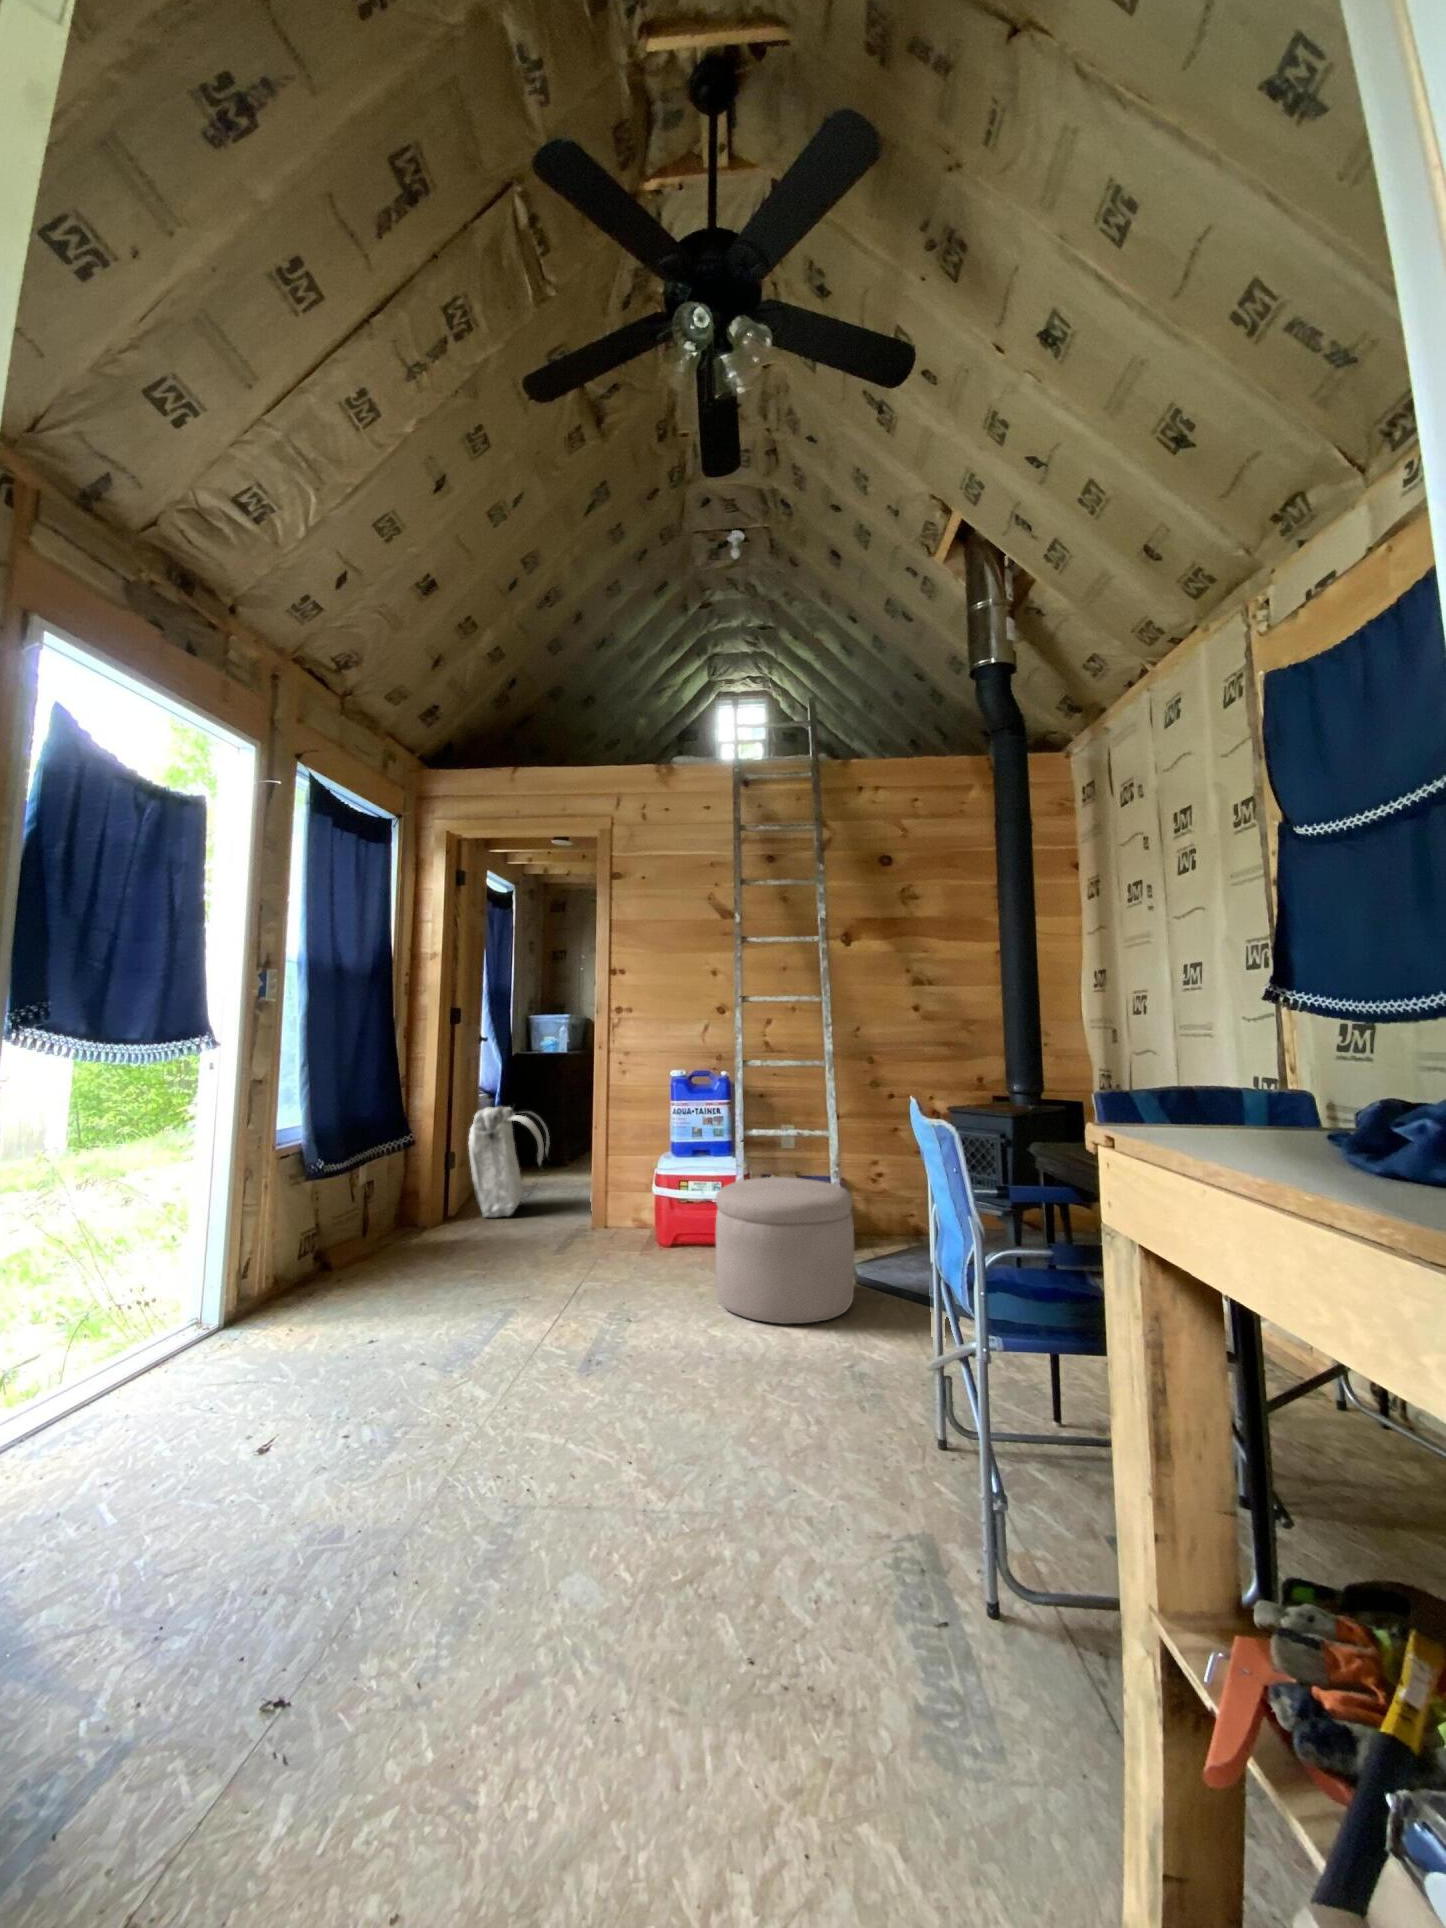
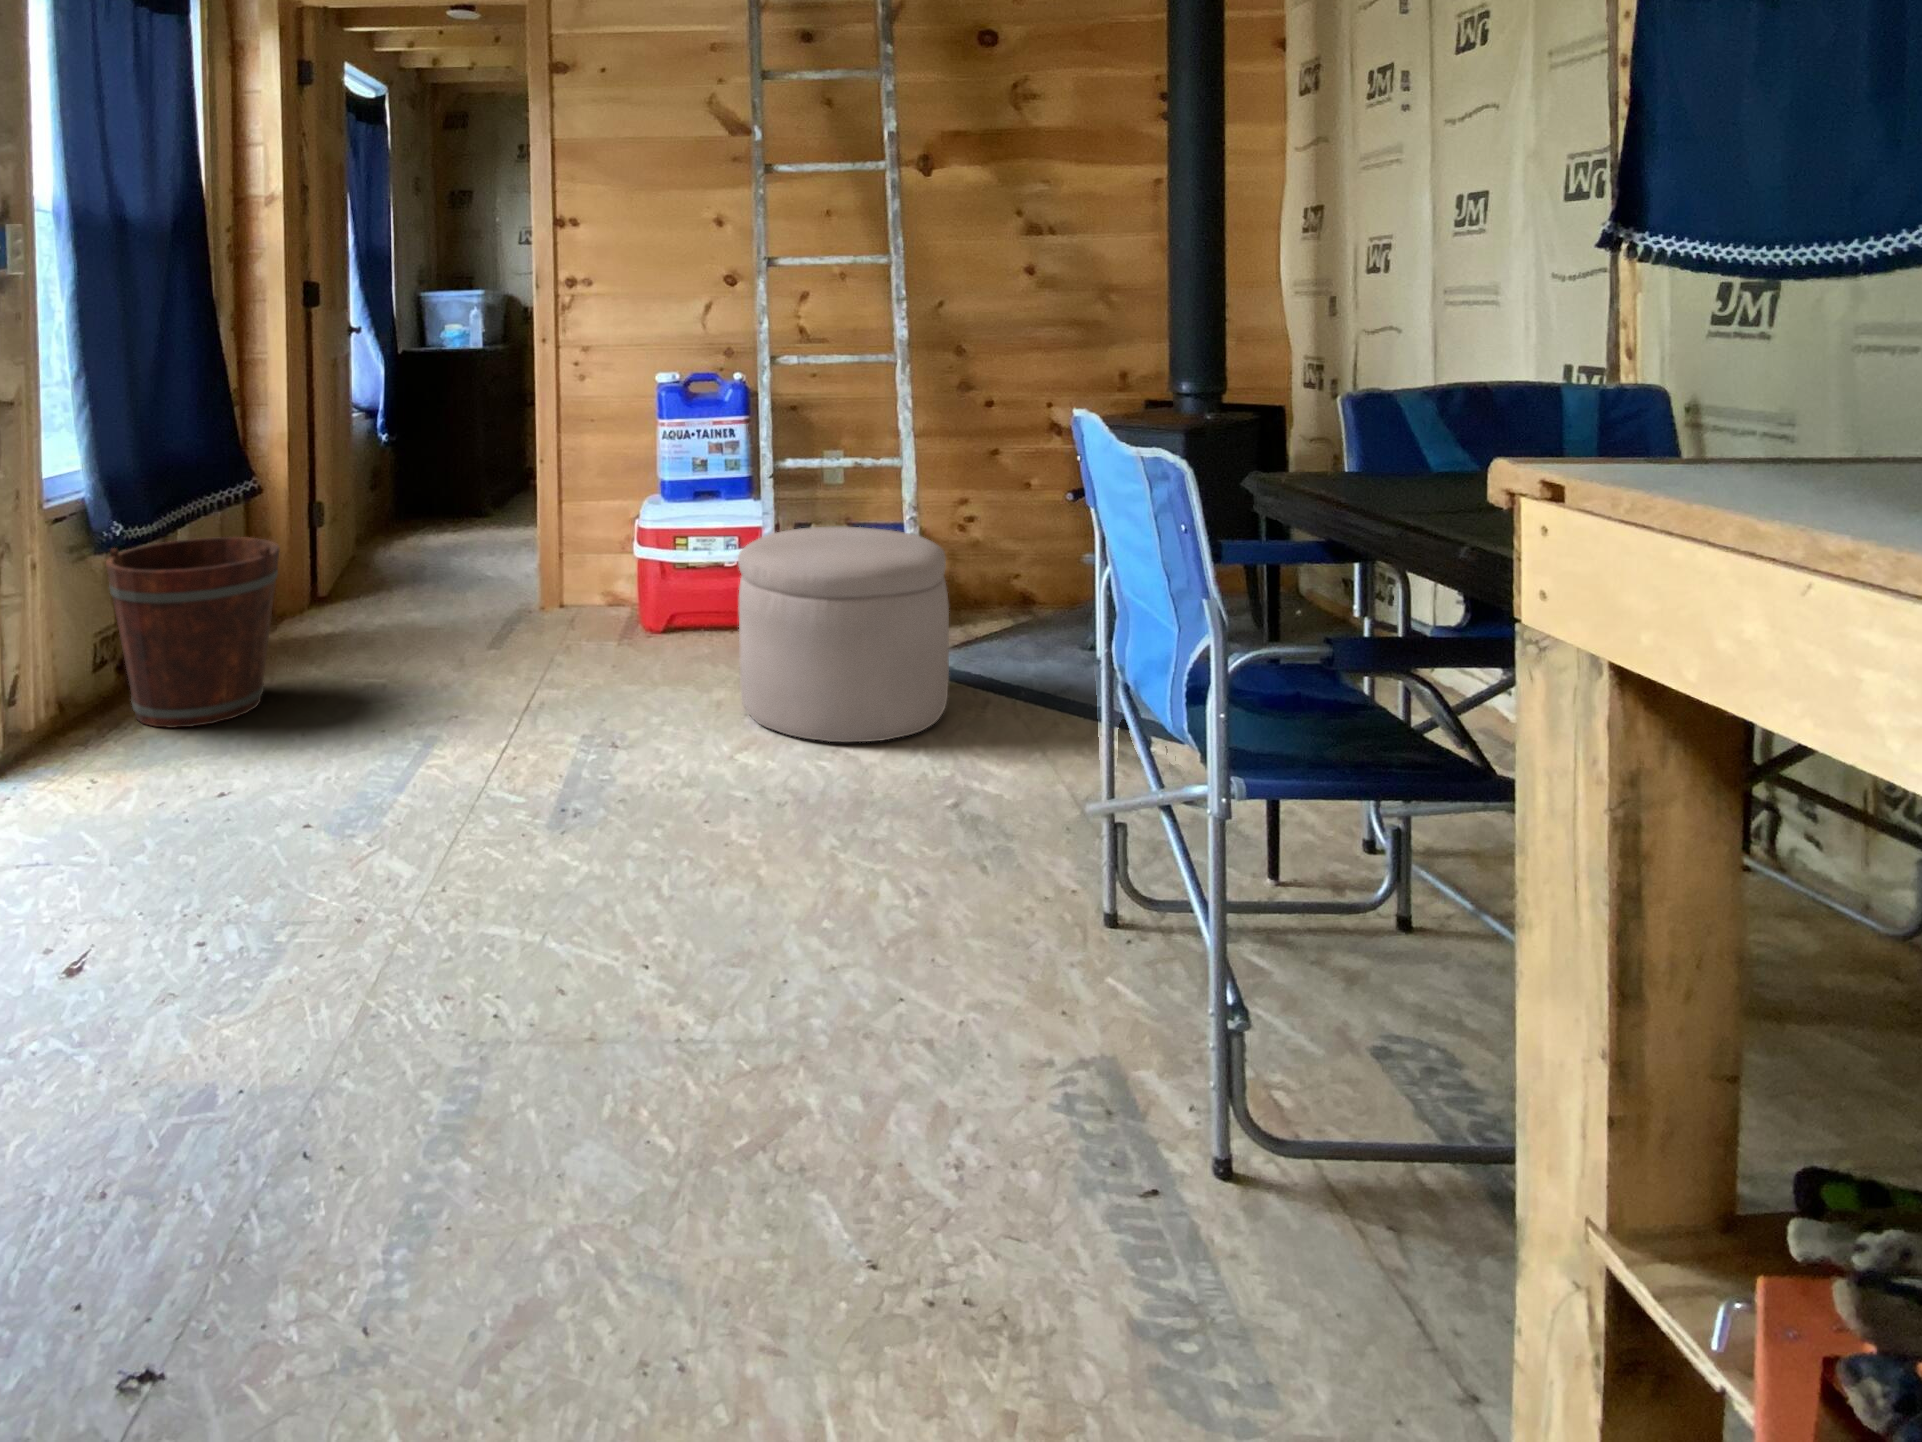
backpack: present [468,1107,550,1217] -> none [343,424,470,594]
bucket: none [310,1175,421,1300] -> present [106,537,280,728]

